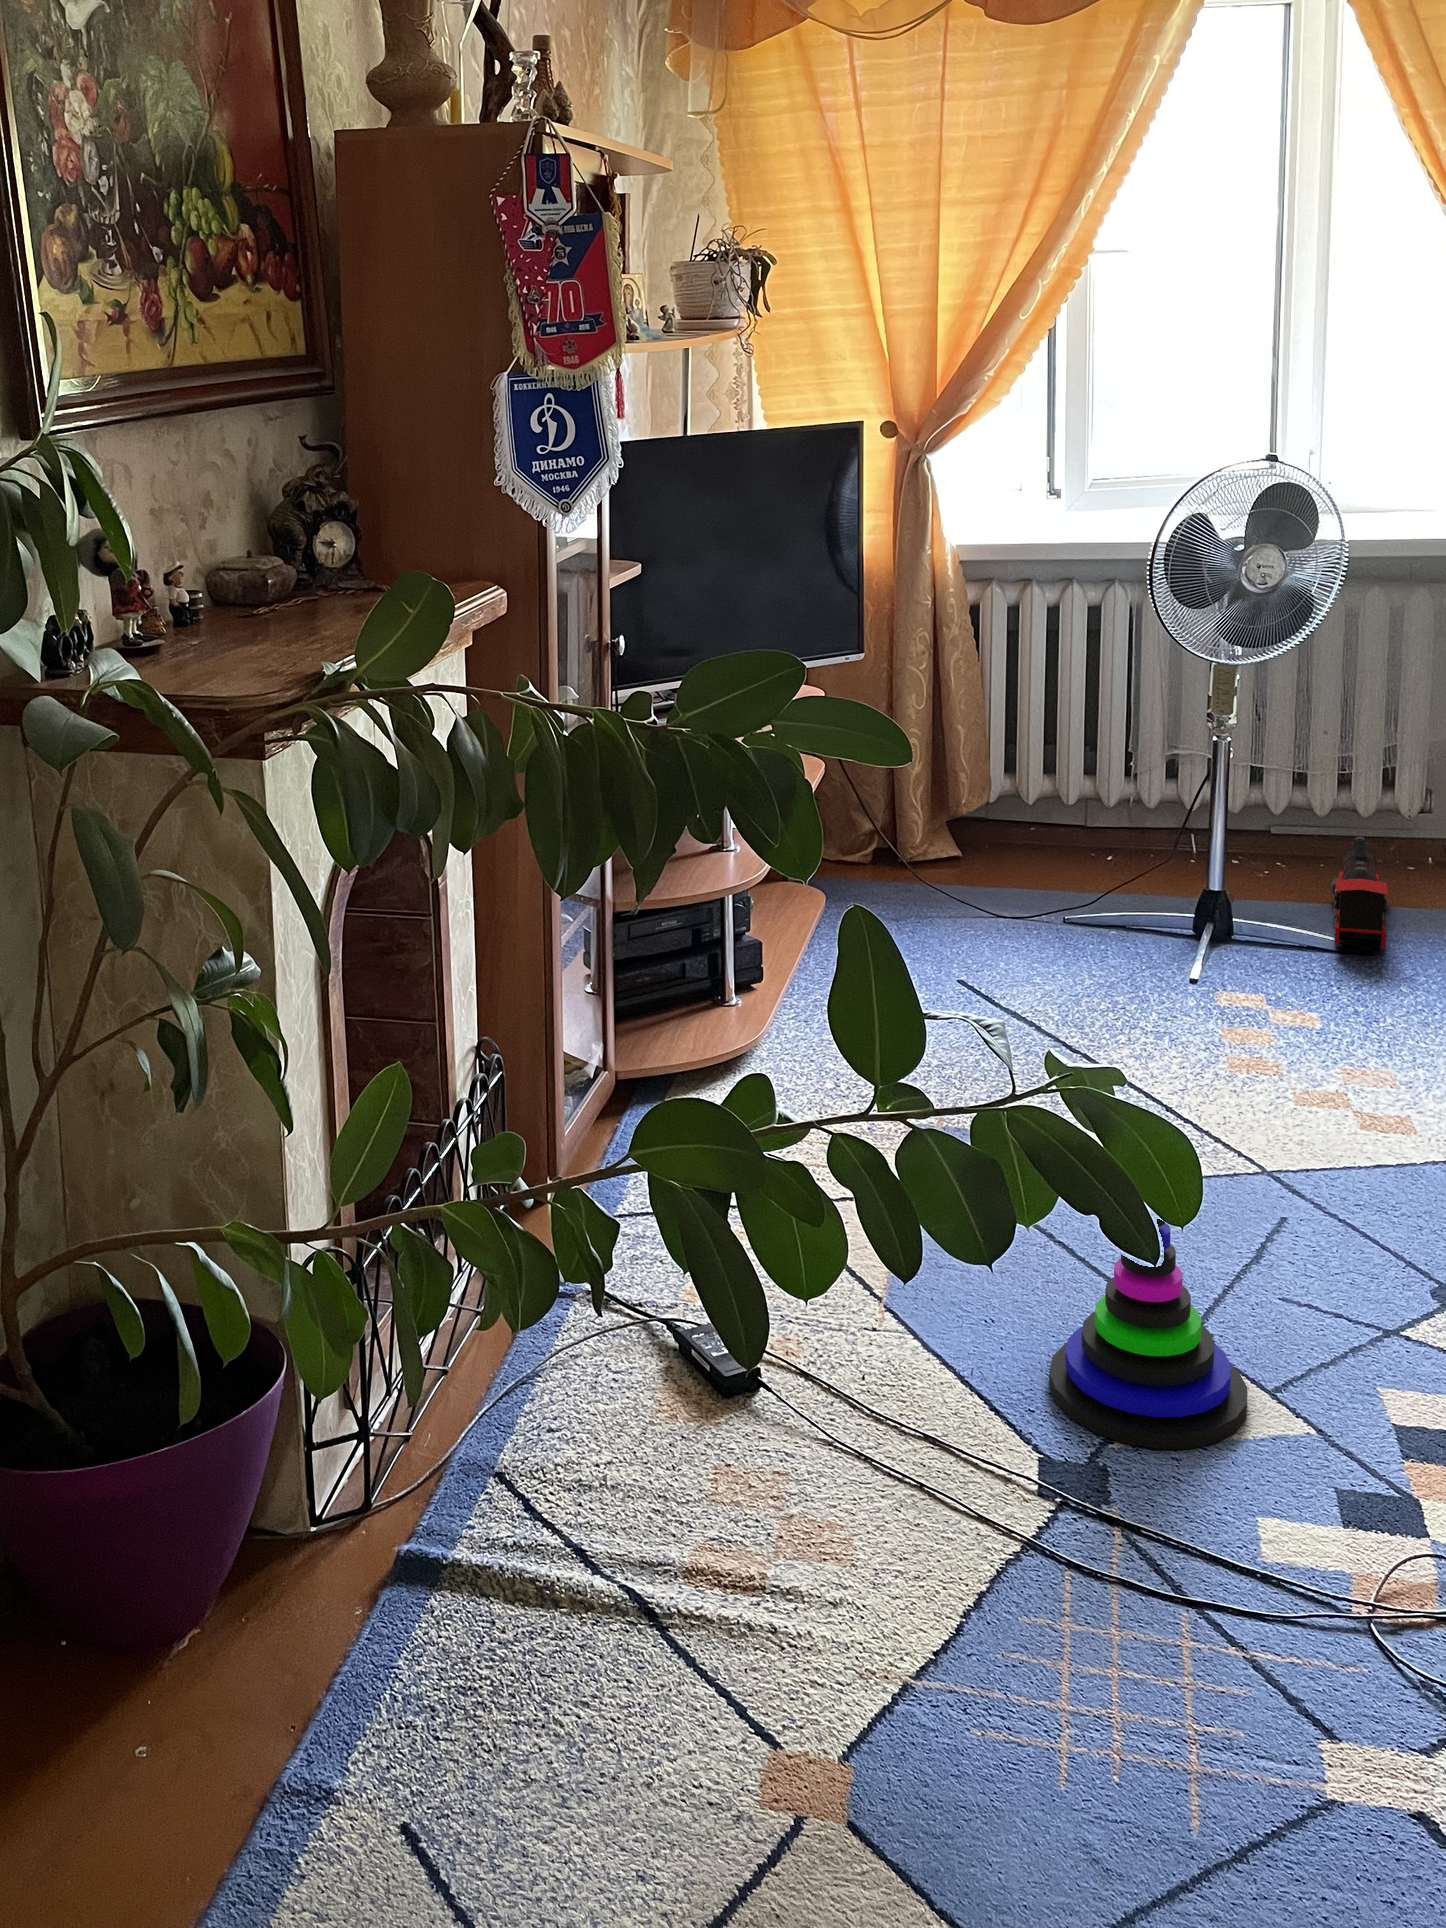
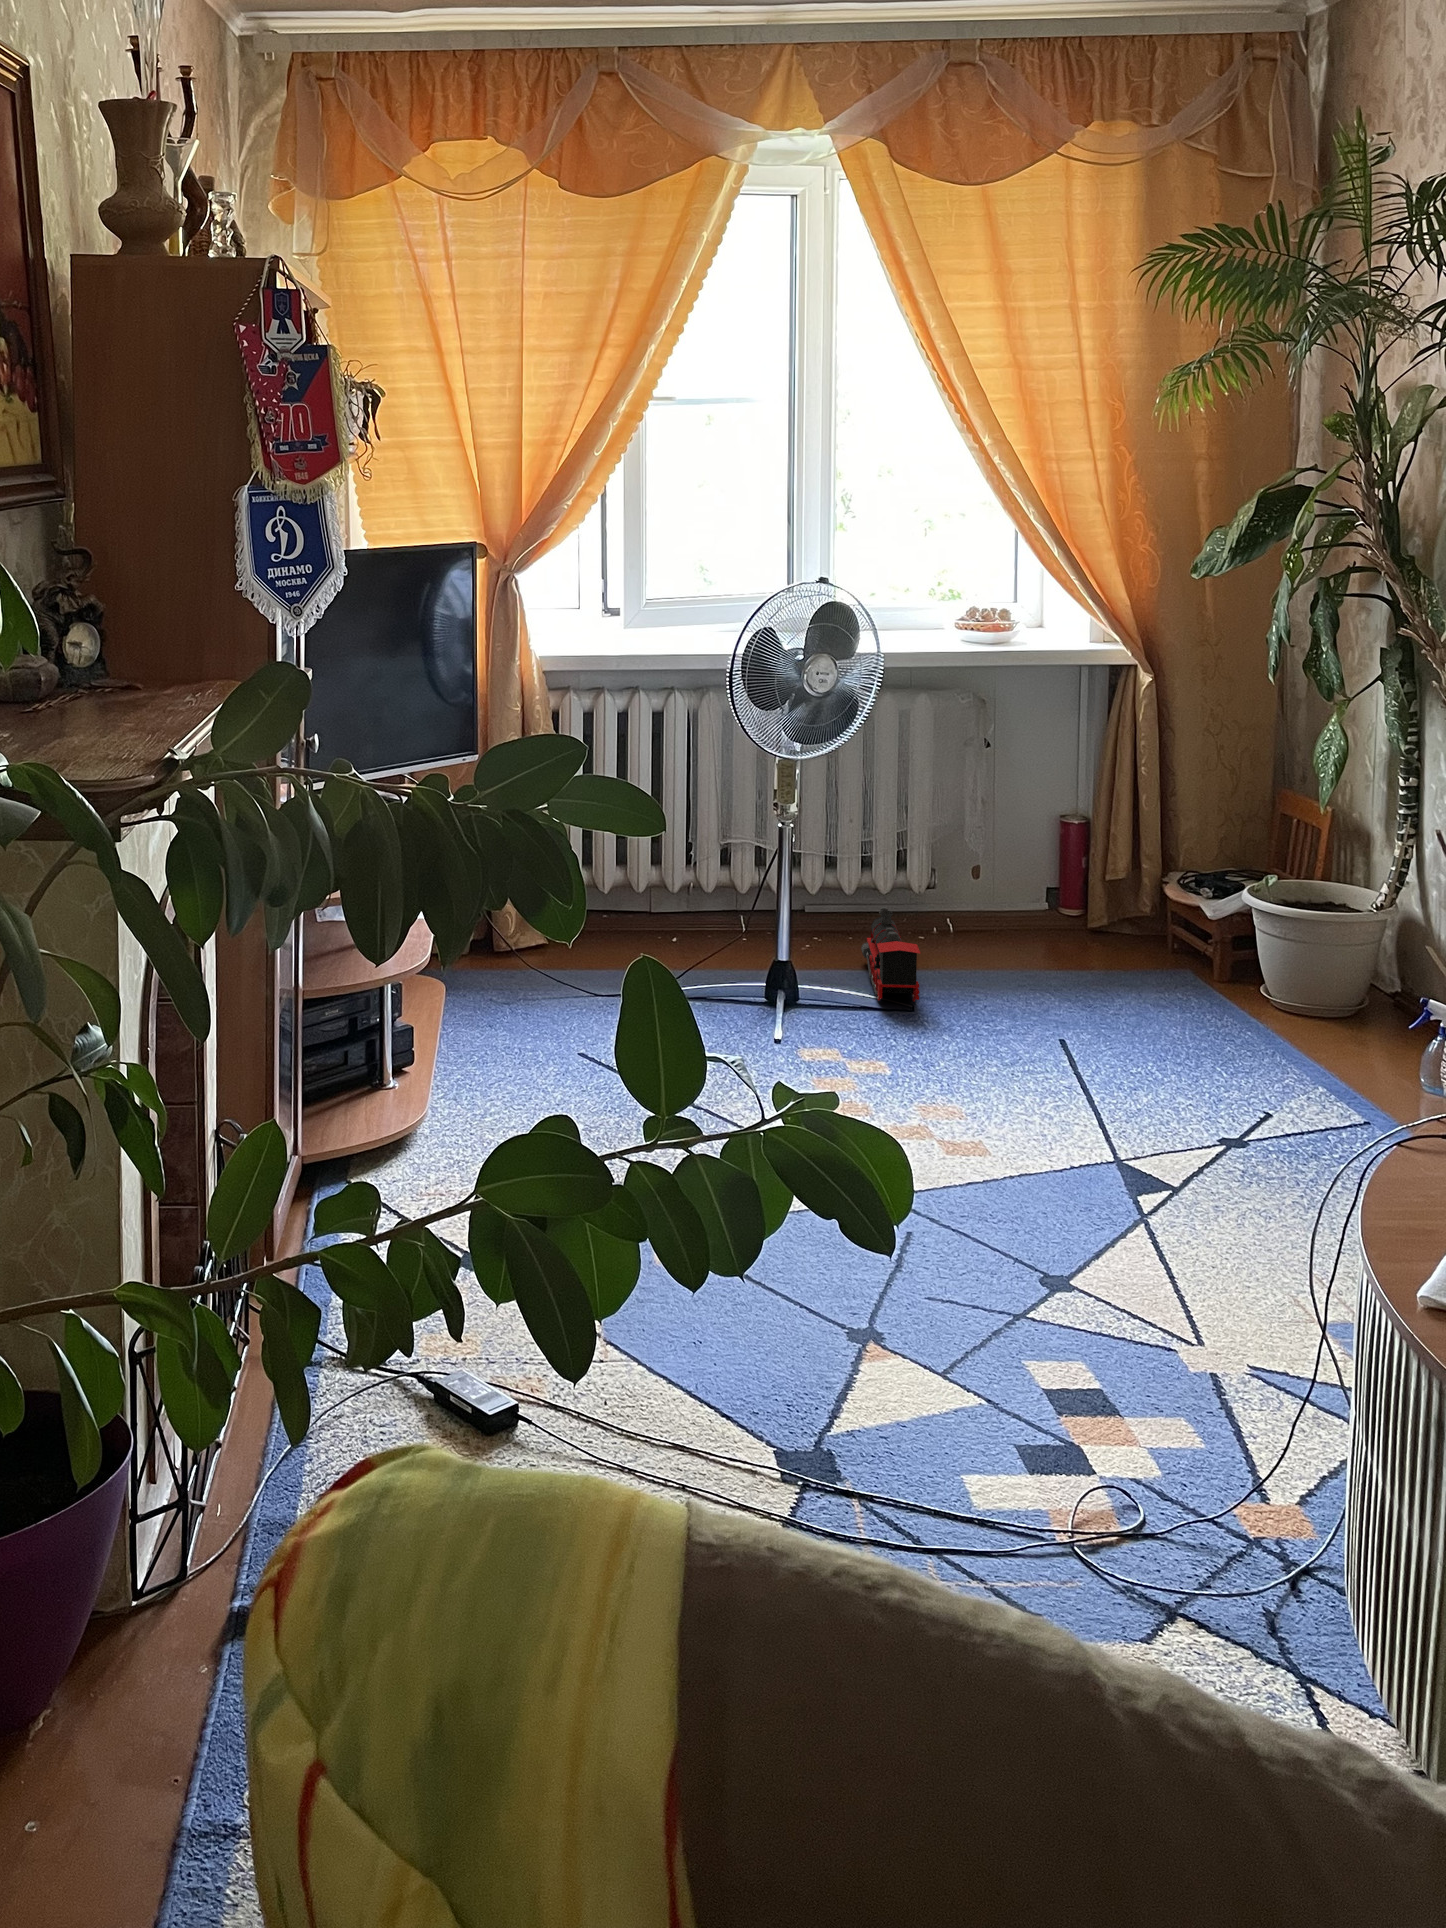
stacking toy: present [1049,1219,1247,1449] -> none [763,1156,929,1431]

